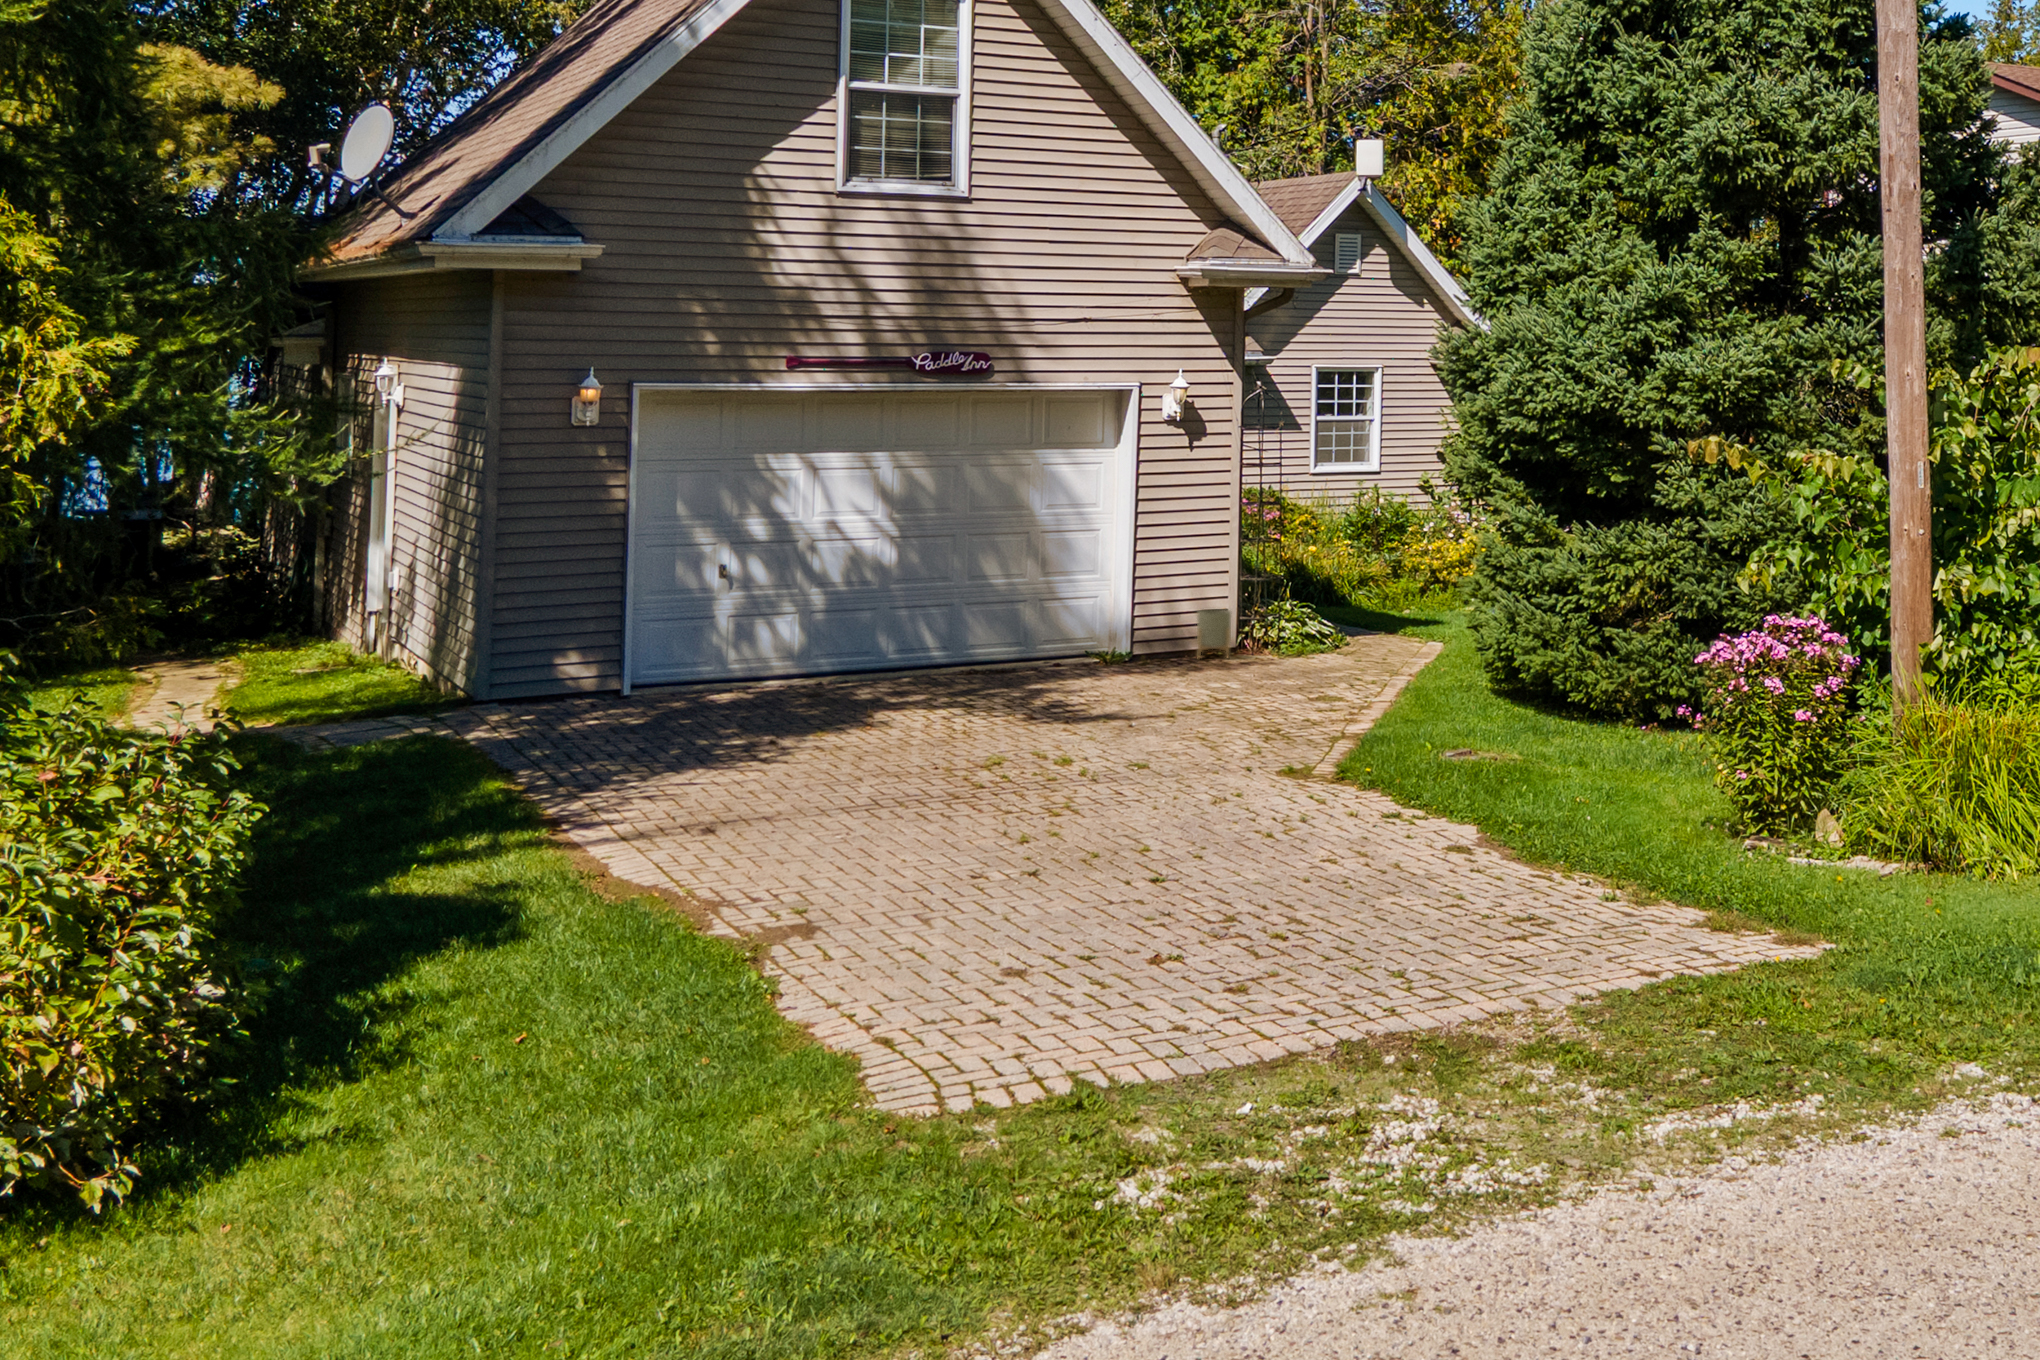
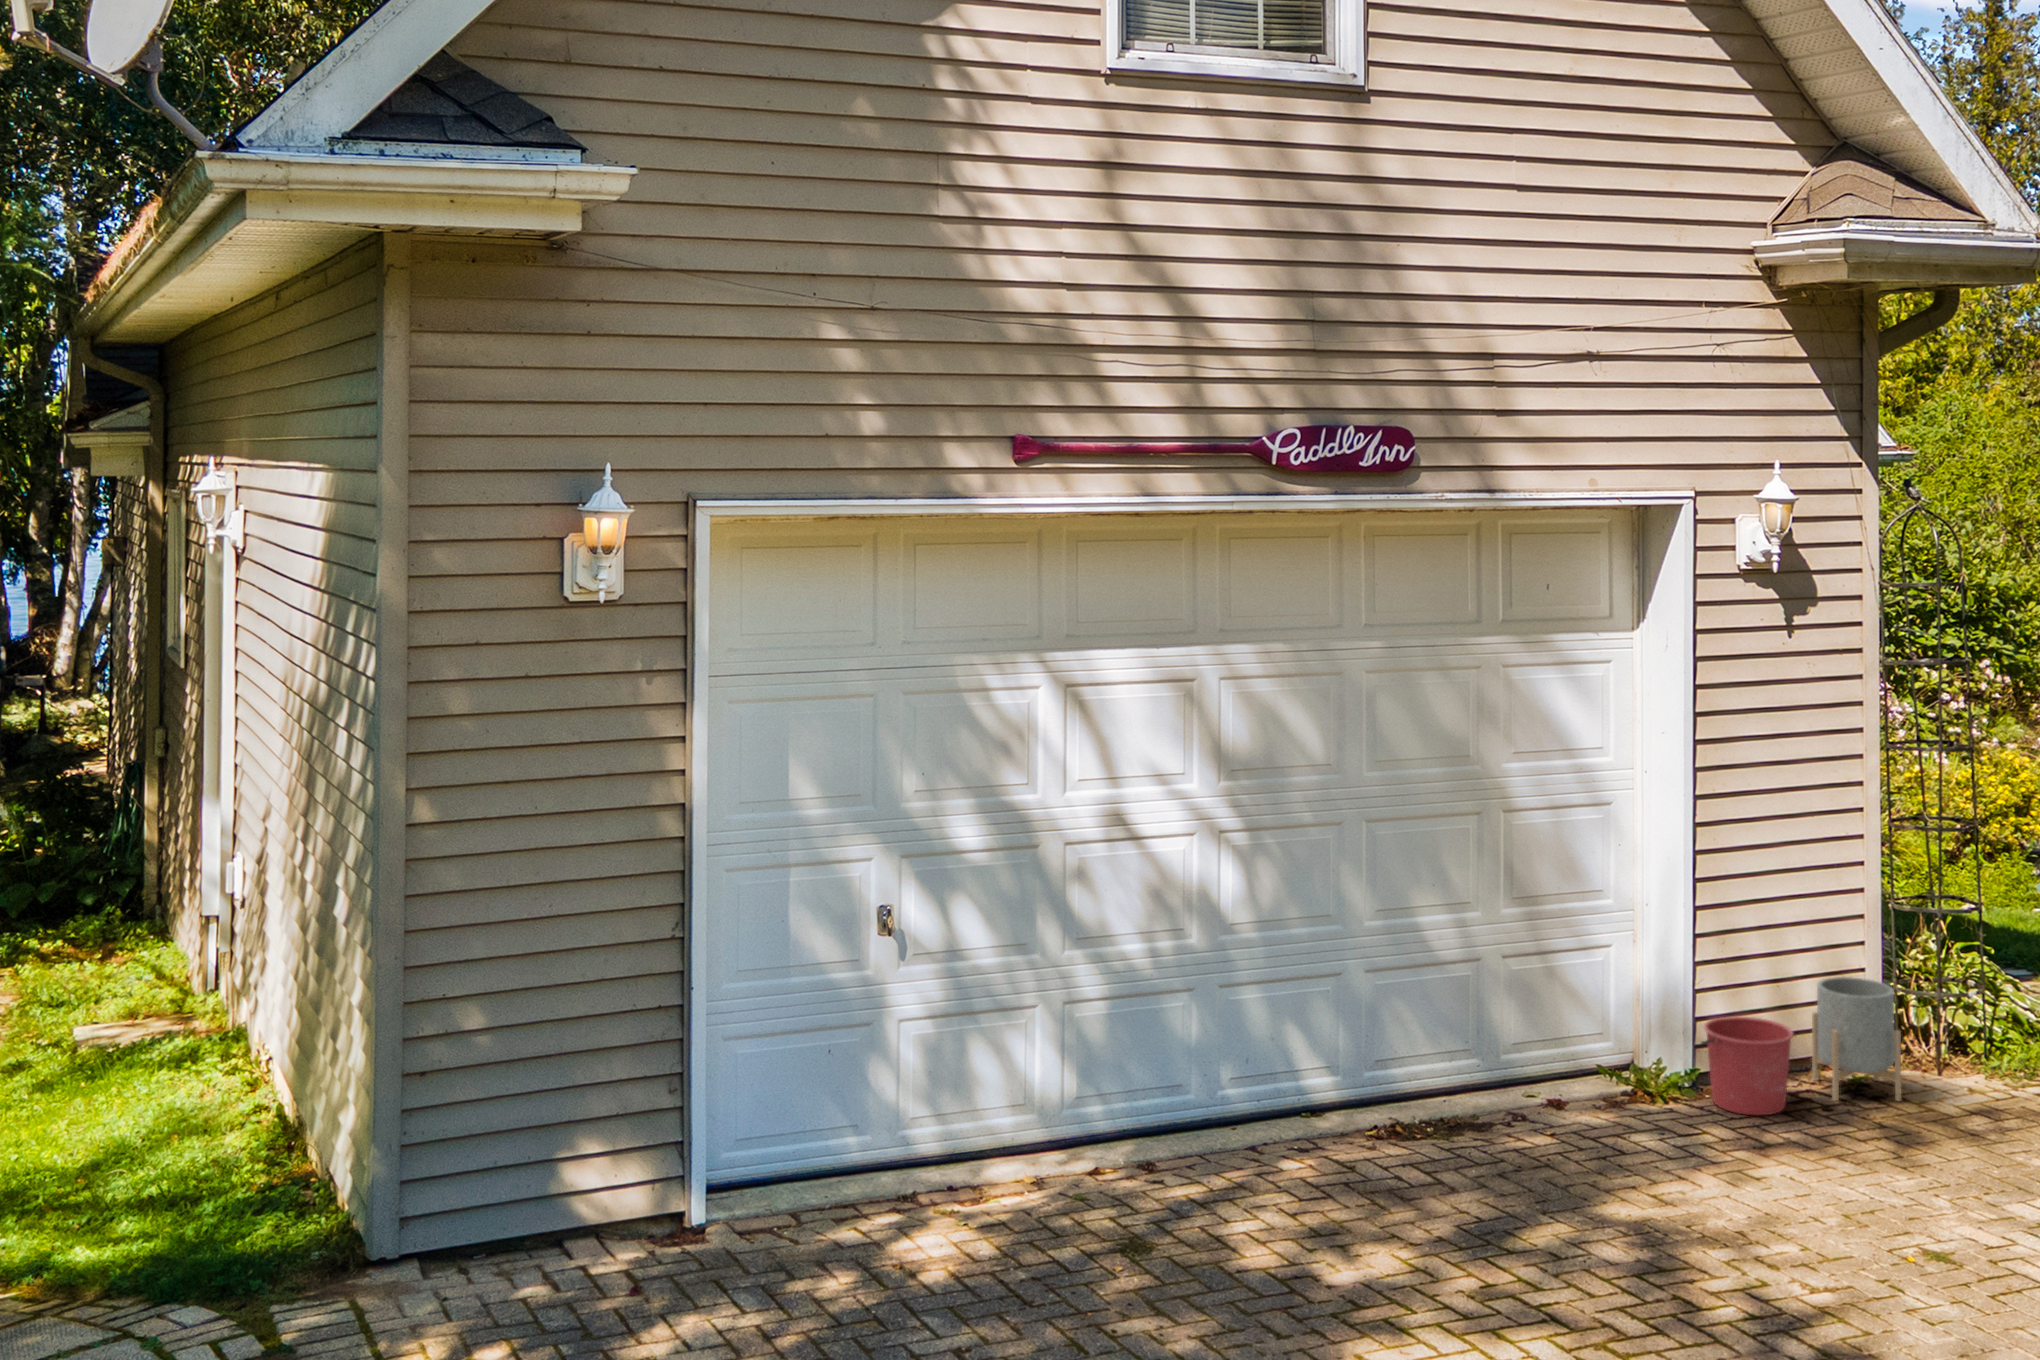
bucket: none [1134,624,1177,662] -> present [1701,1016,1794,1115]

